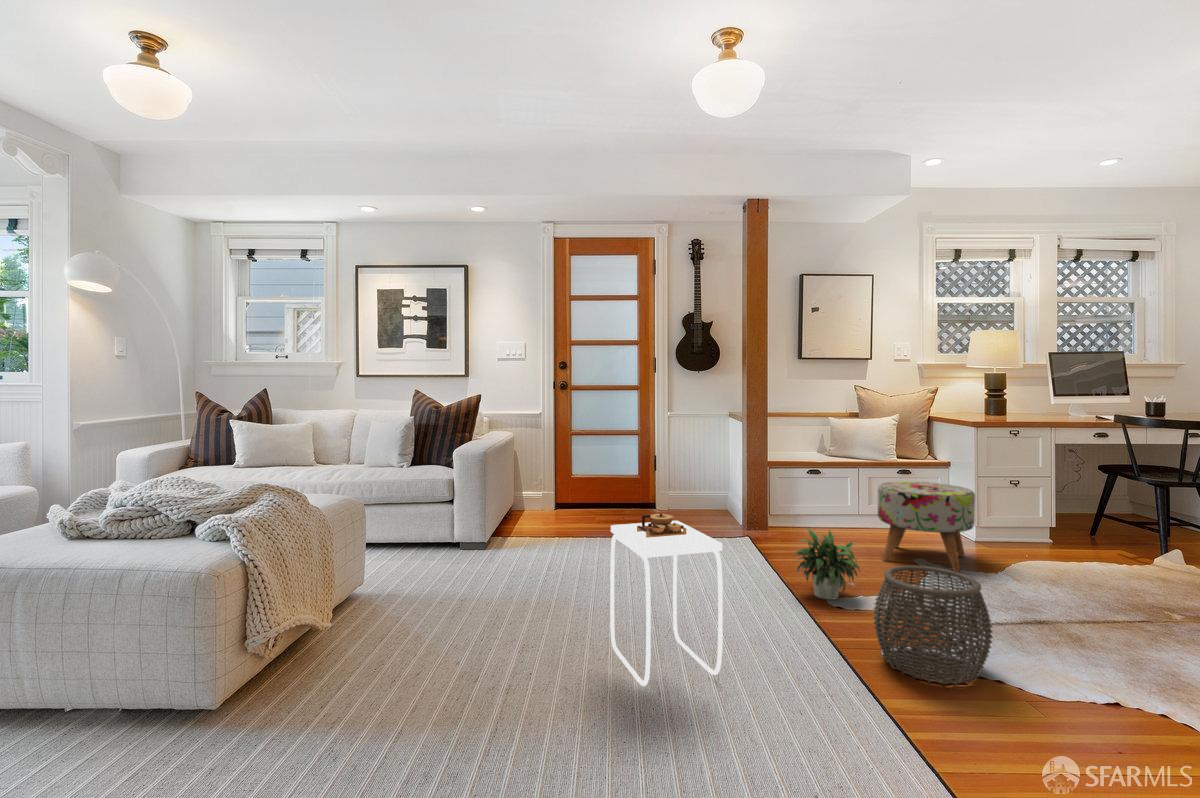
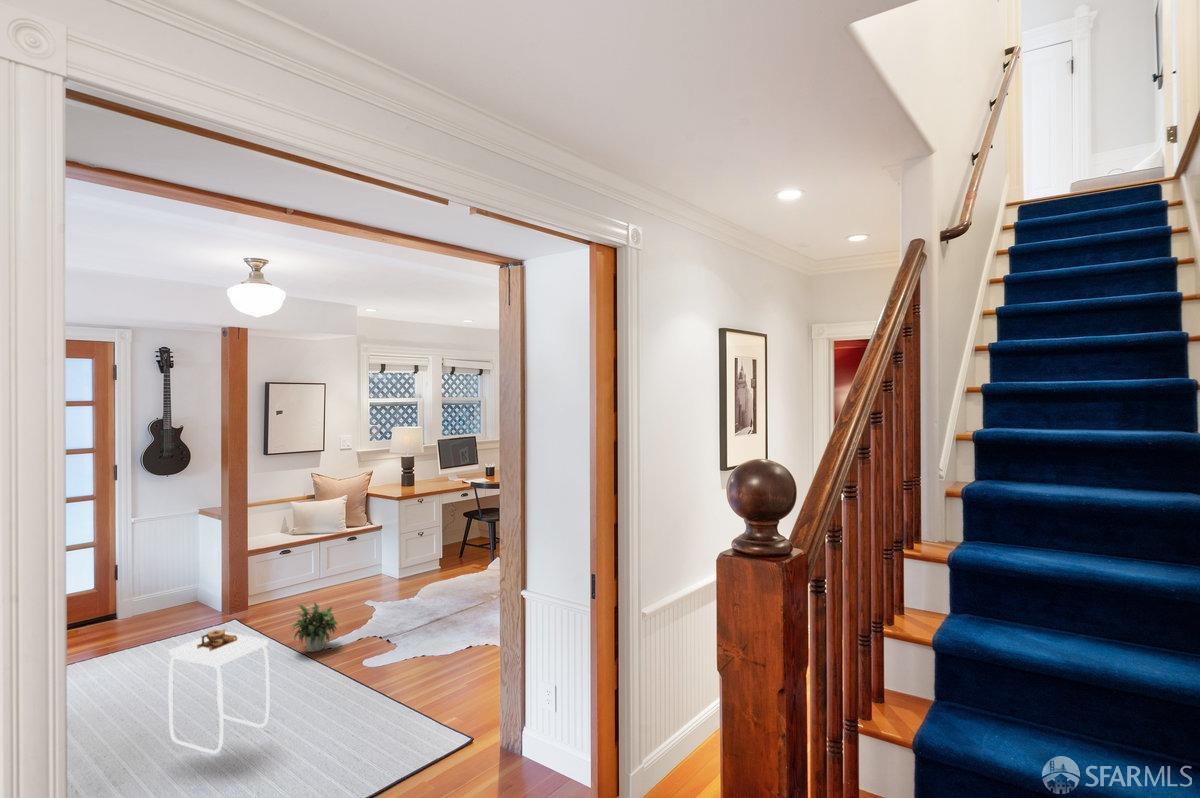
ottoman: present [877,481,975,572] -> none [340,546,401,610]
woven basket: present [873,566,993,685] -> none [355,614,417,682]

